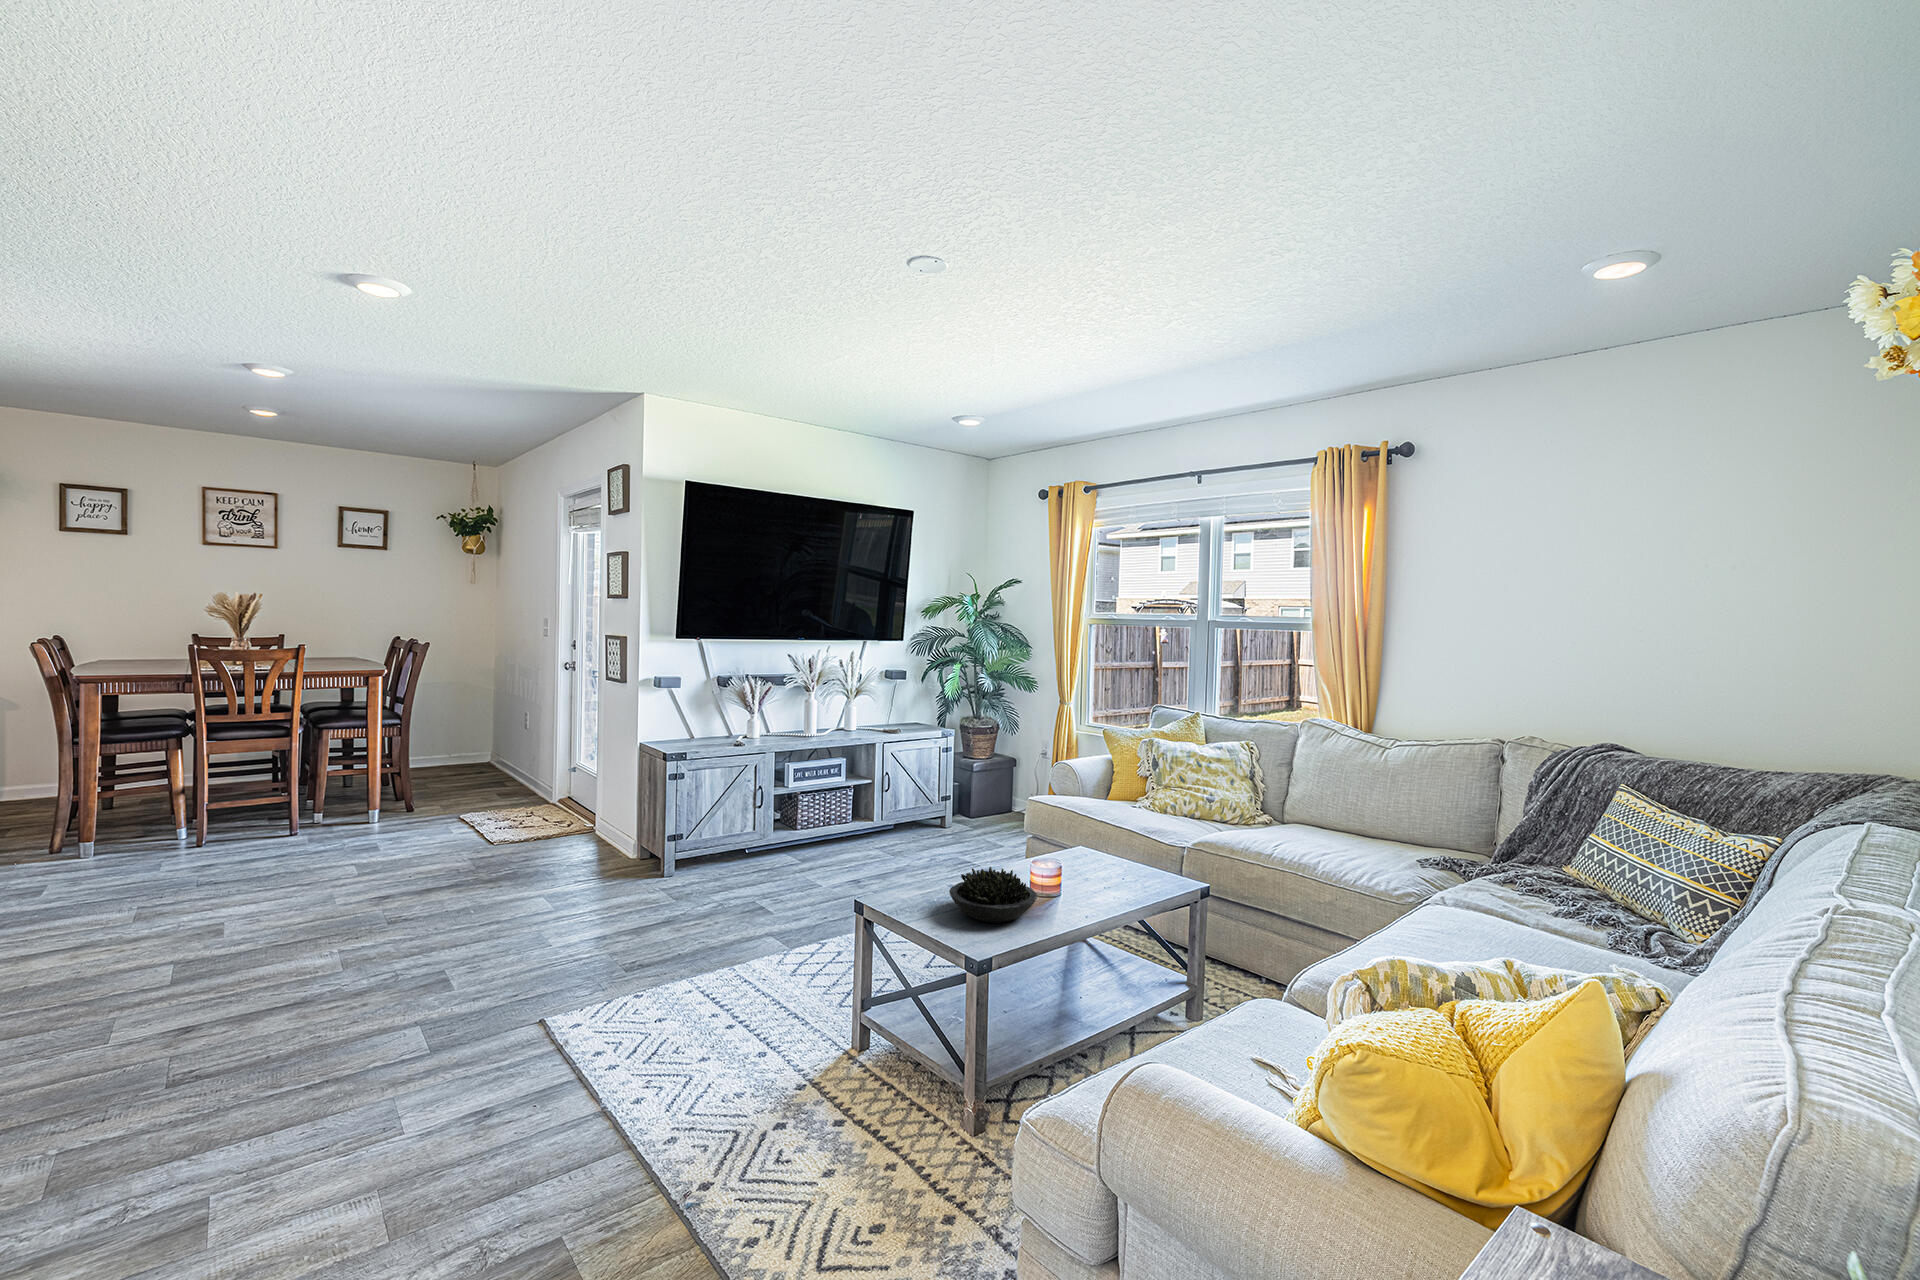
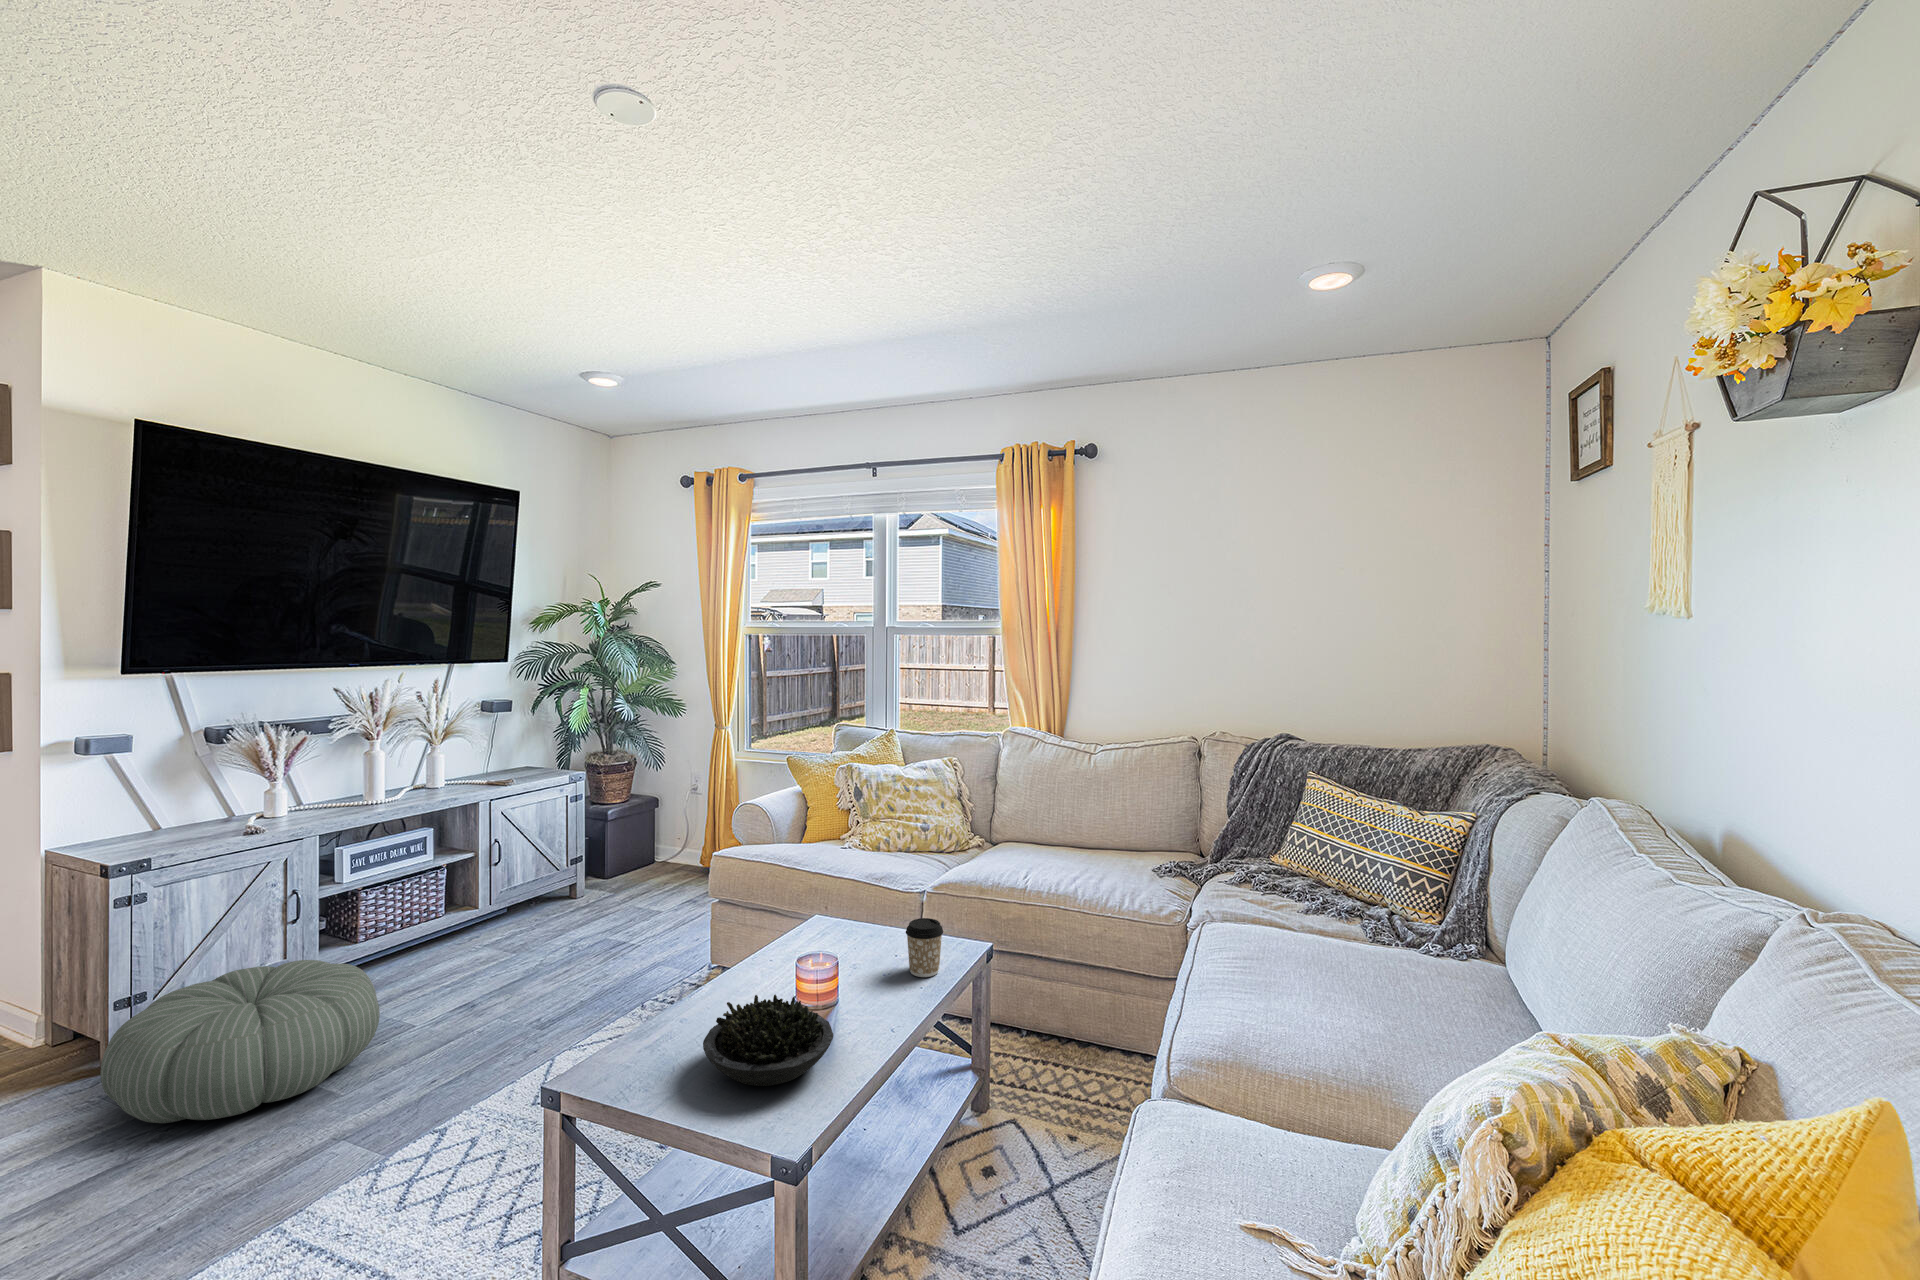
pouf: none [661,828,799,911] -> present [100,960,380,1123]
coffee cup: none [1123,848,1154,893] -> present [906,918,943,977]

